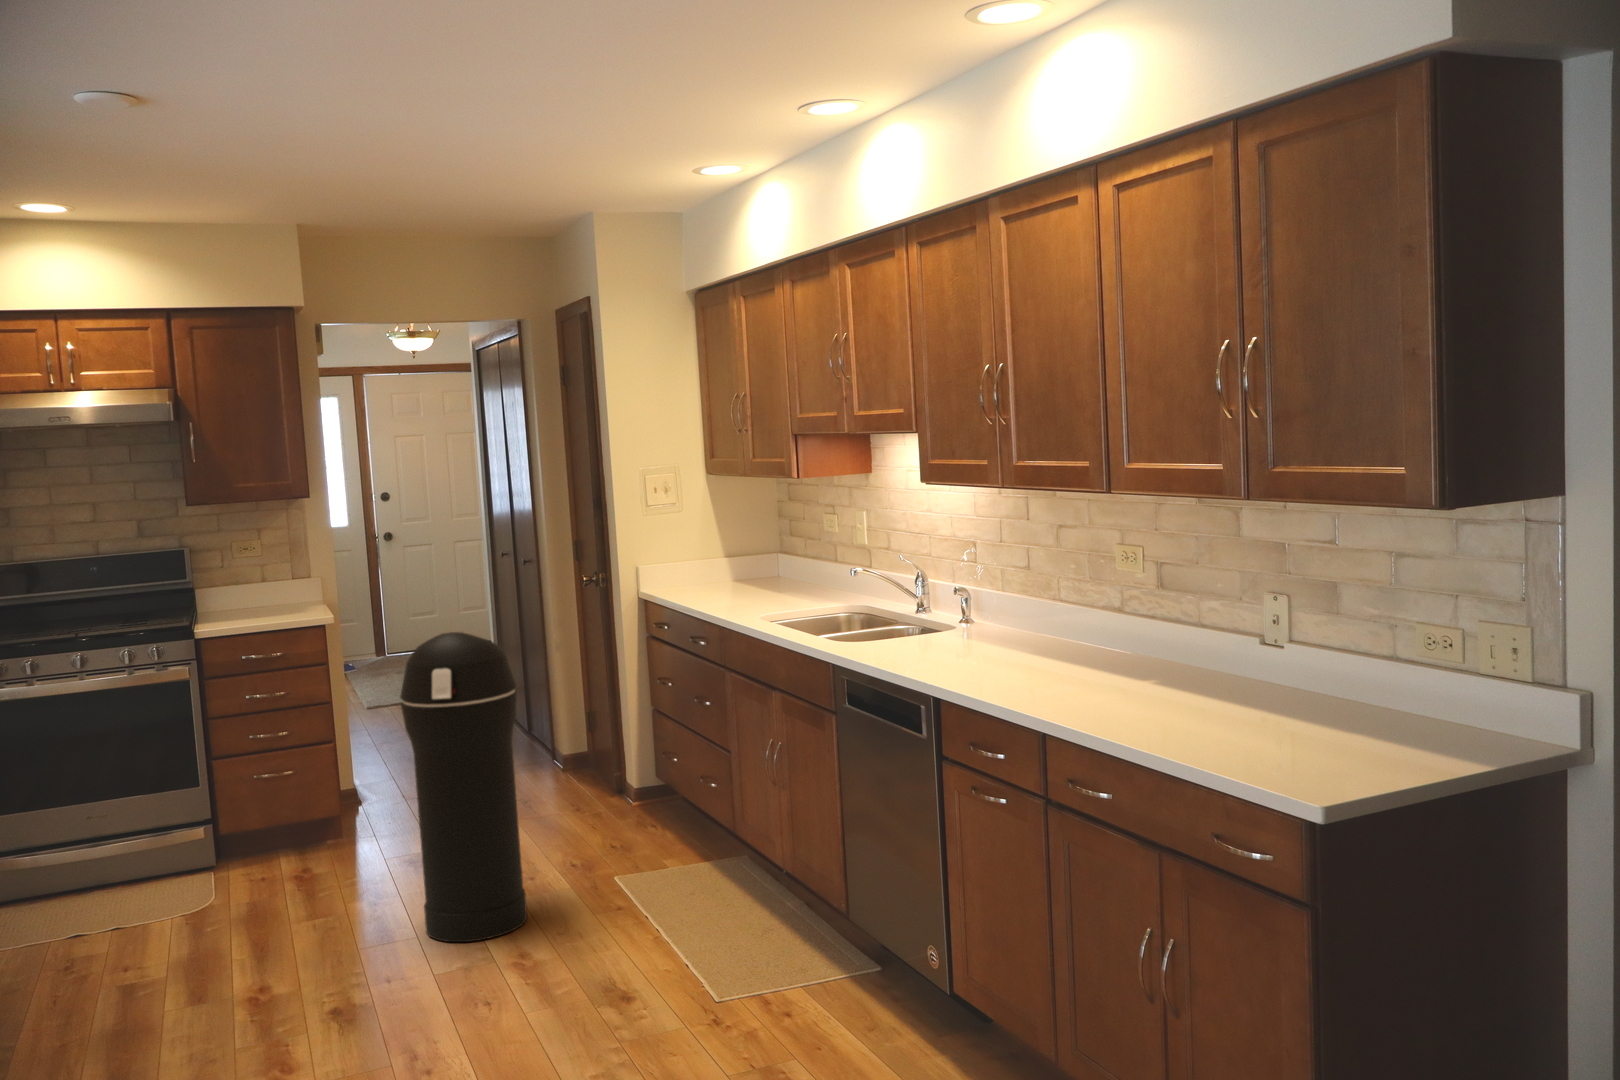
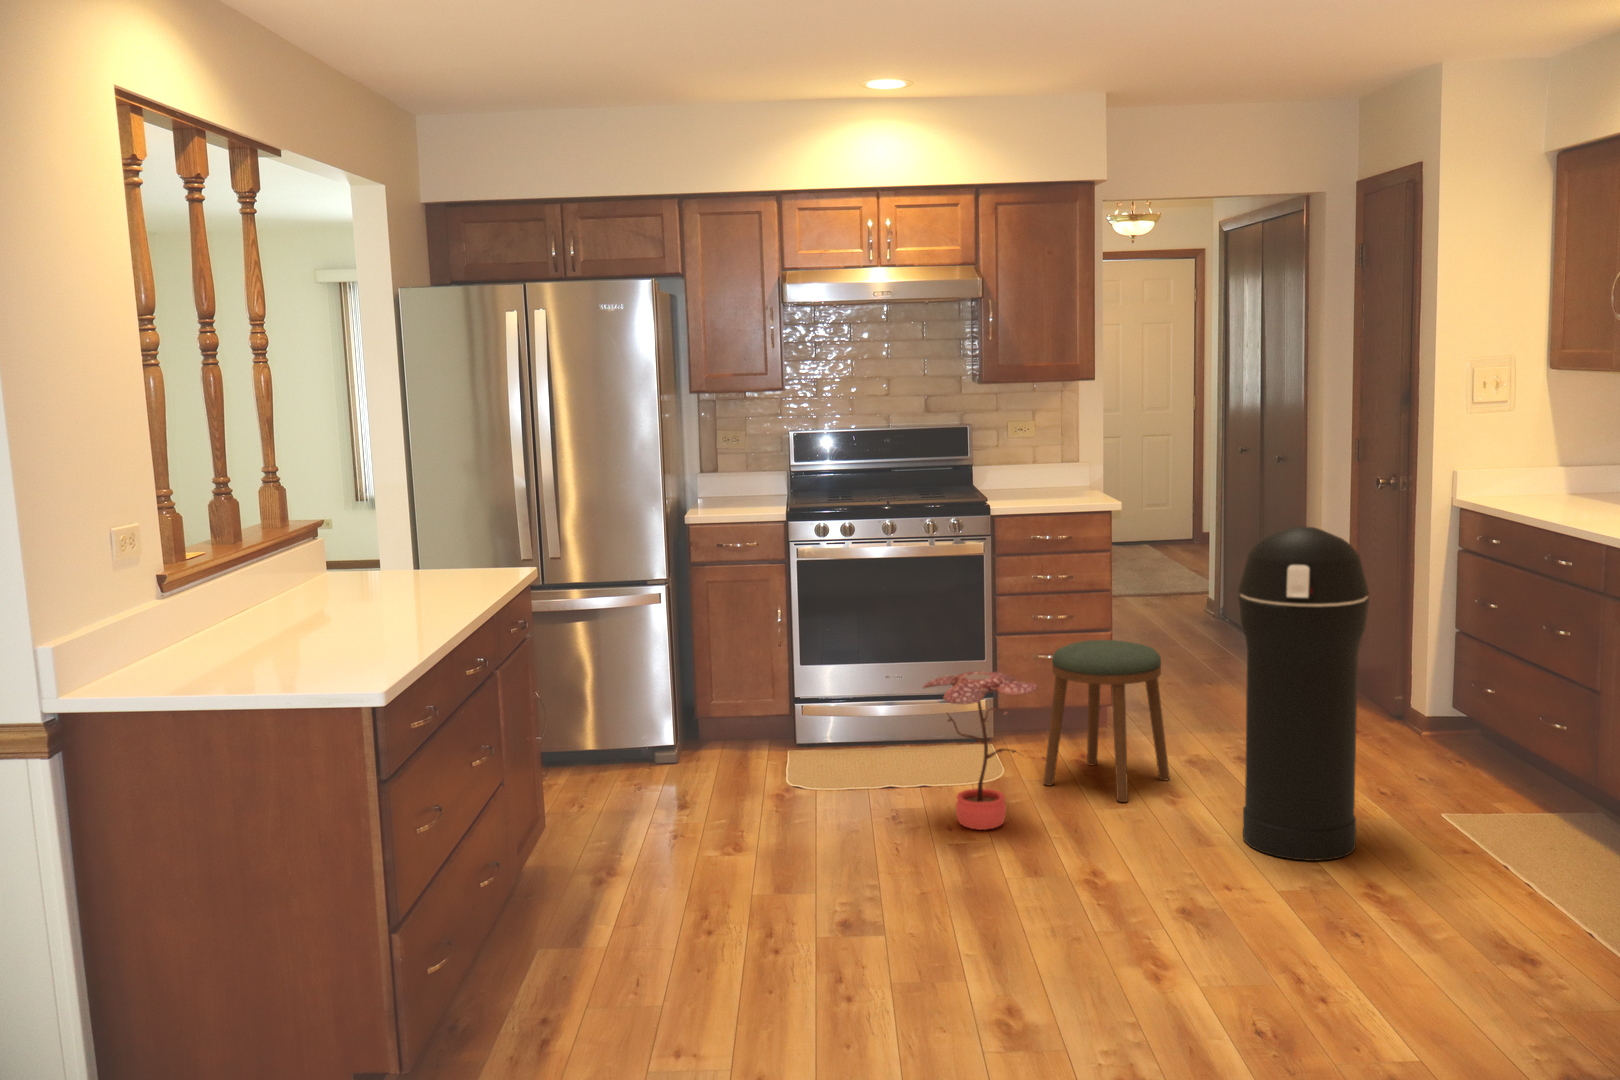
stool: none [250,754,382,913] -> present [1044,640,1170,802]
potted plant: none [87,802,213,967] -> present [923,672,1038,830]

